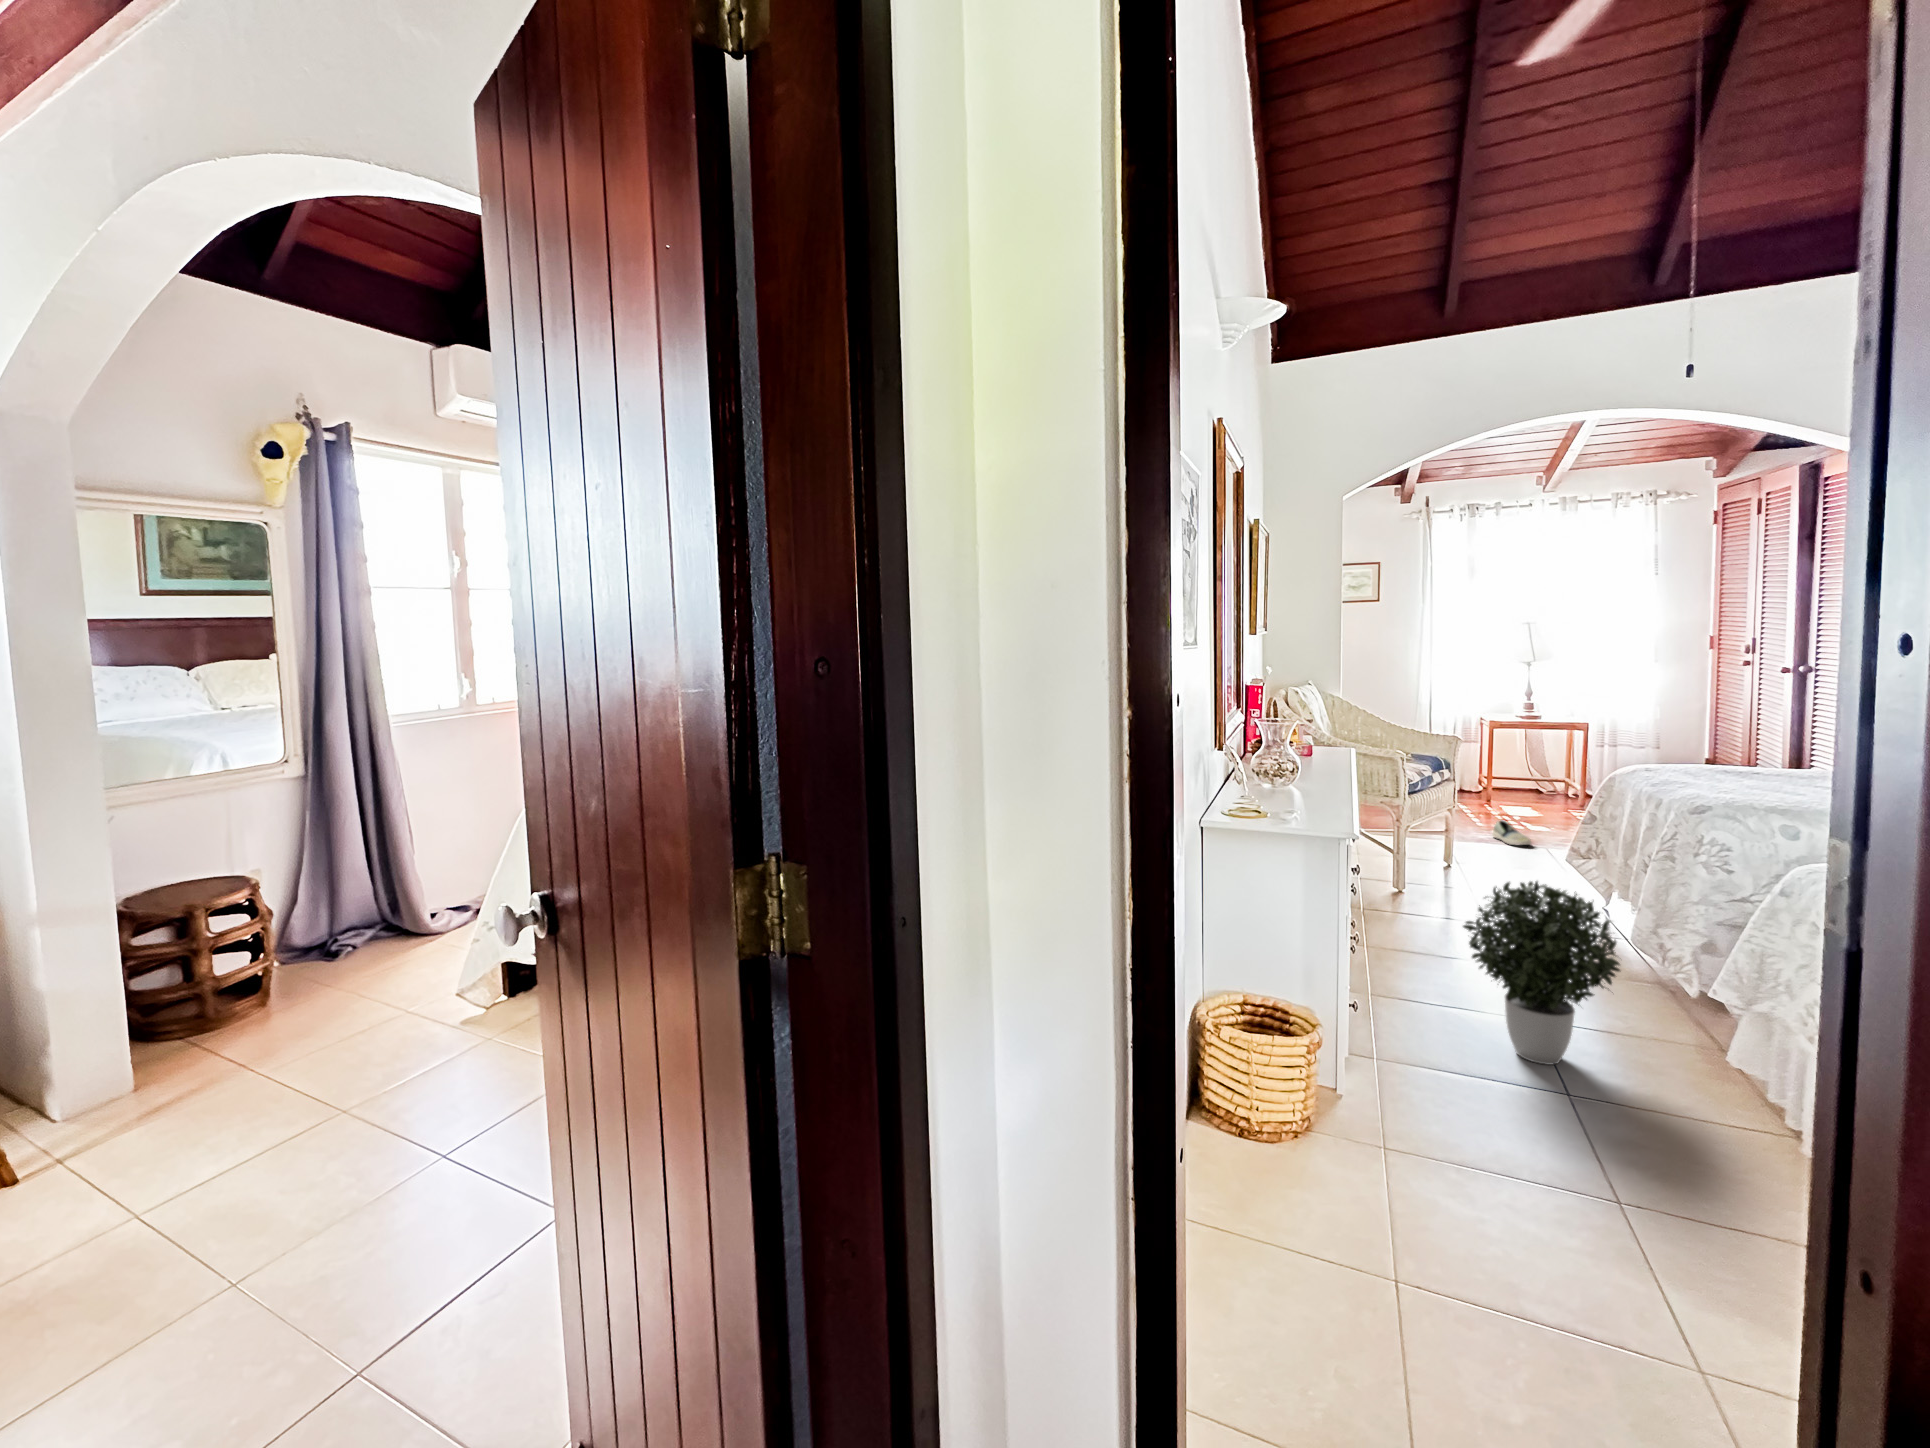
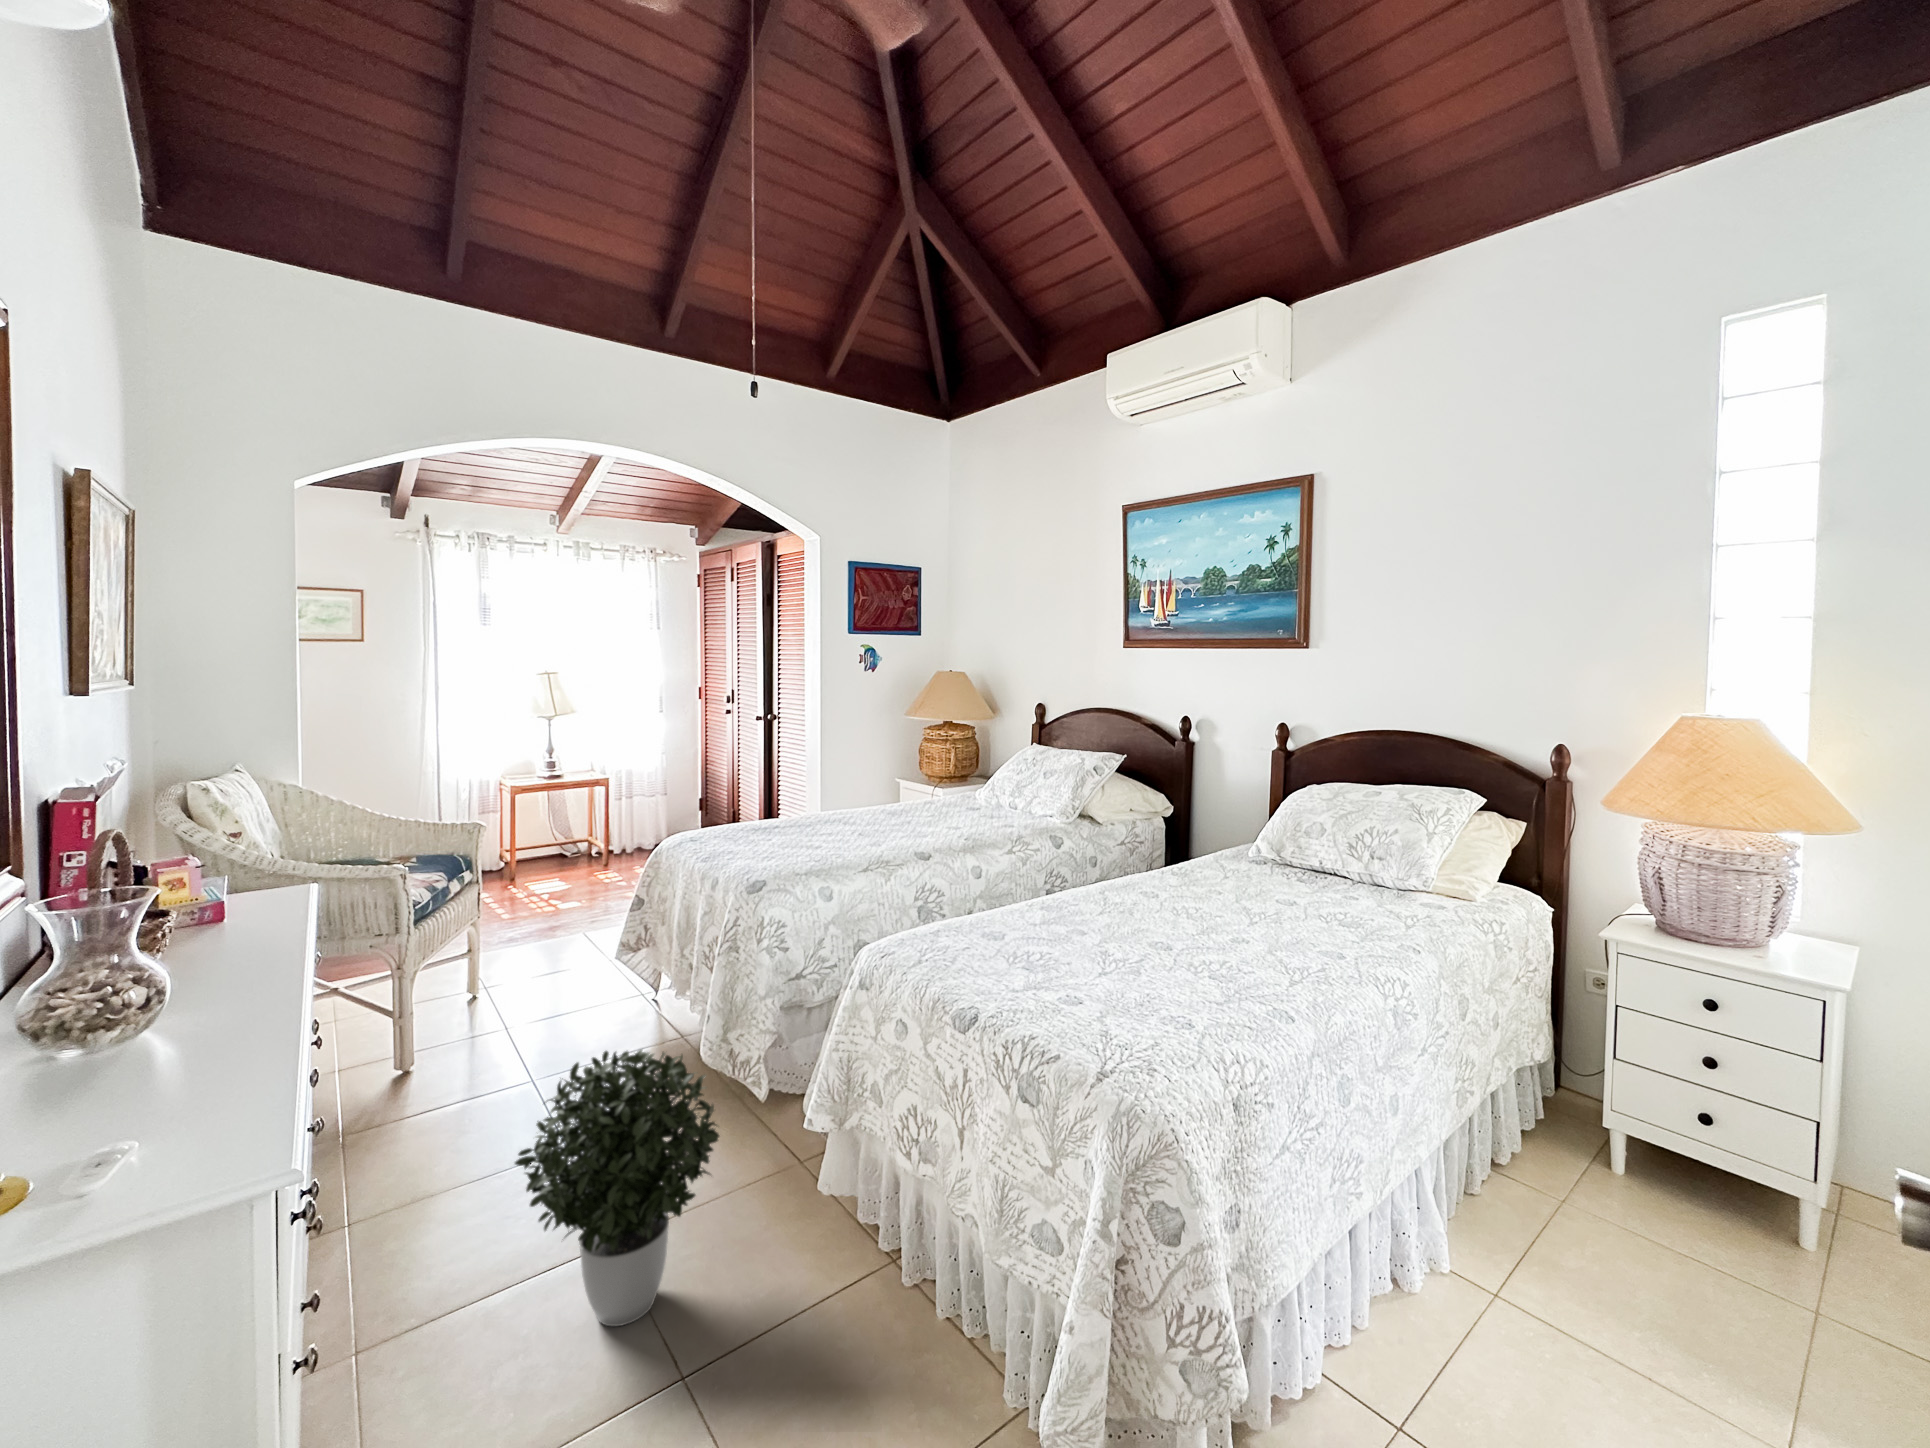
shoe: present [1492,821,1532,845] -> none [522,910,567,939]

